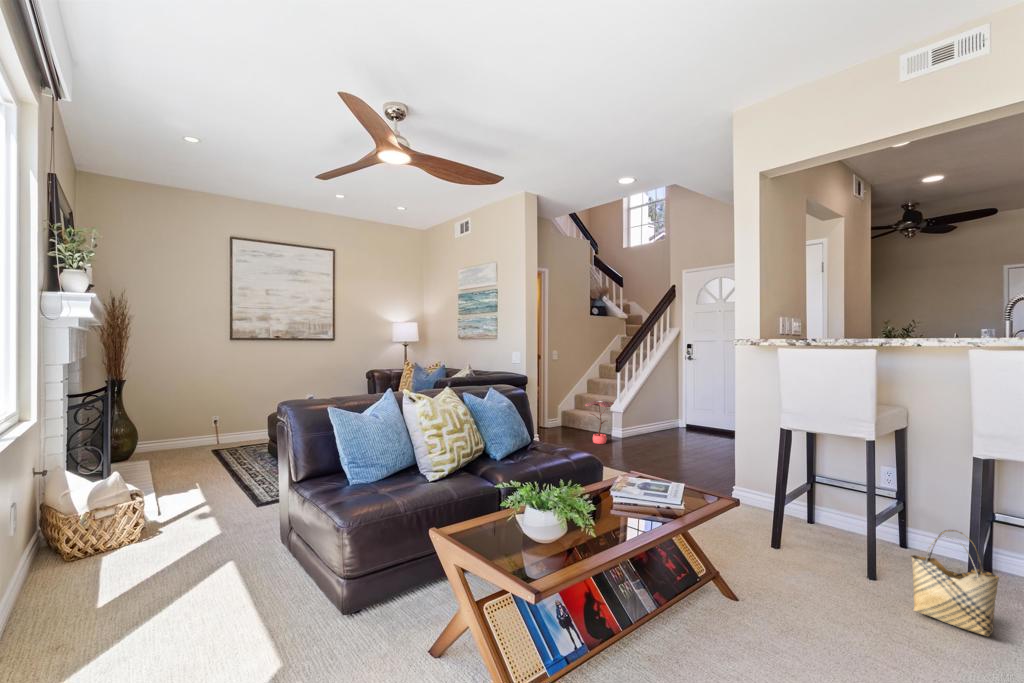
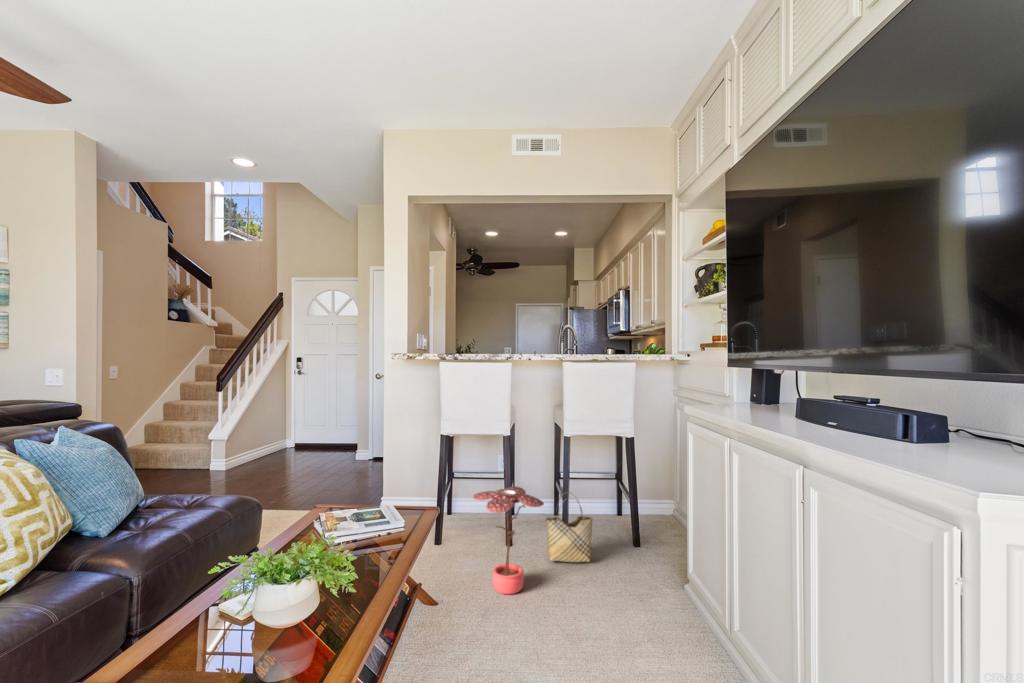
potted plant: present [585,401,614,444] -> present [473,486,544,594]

